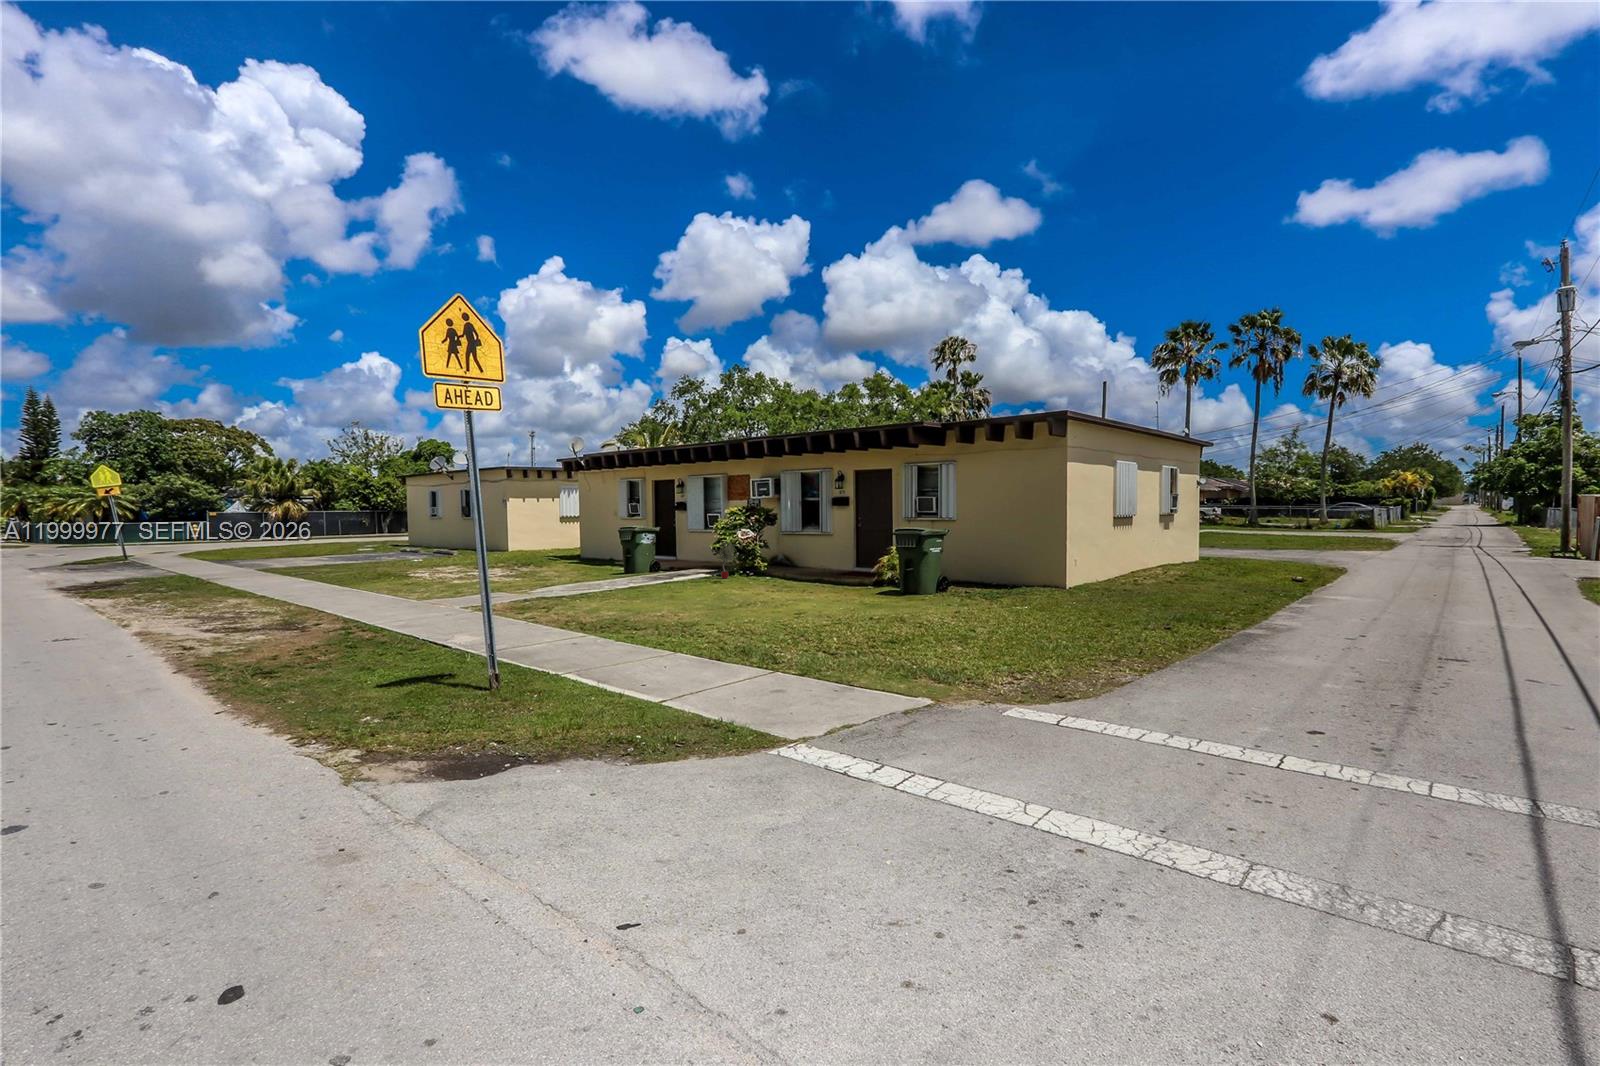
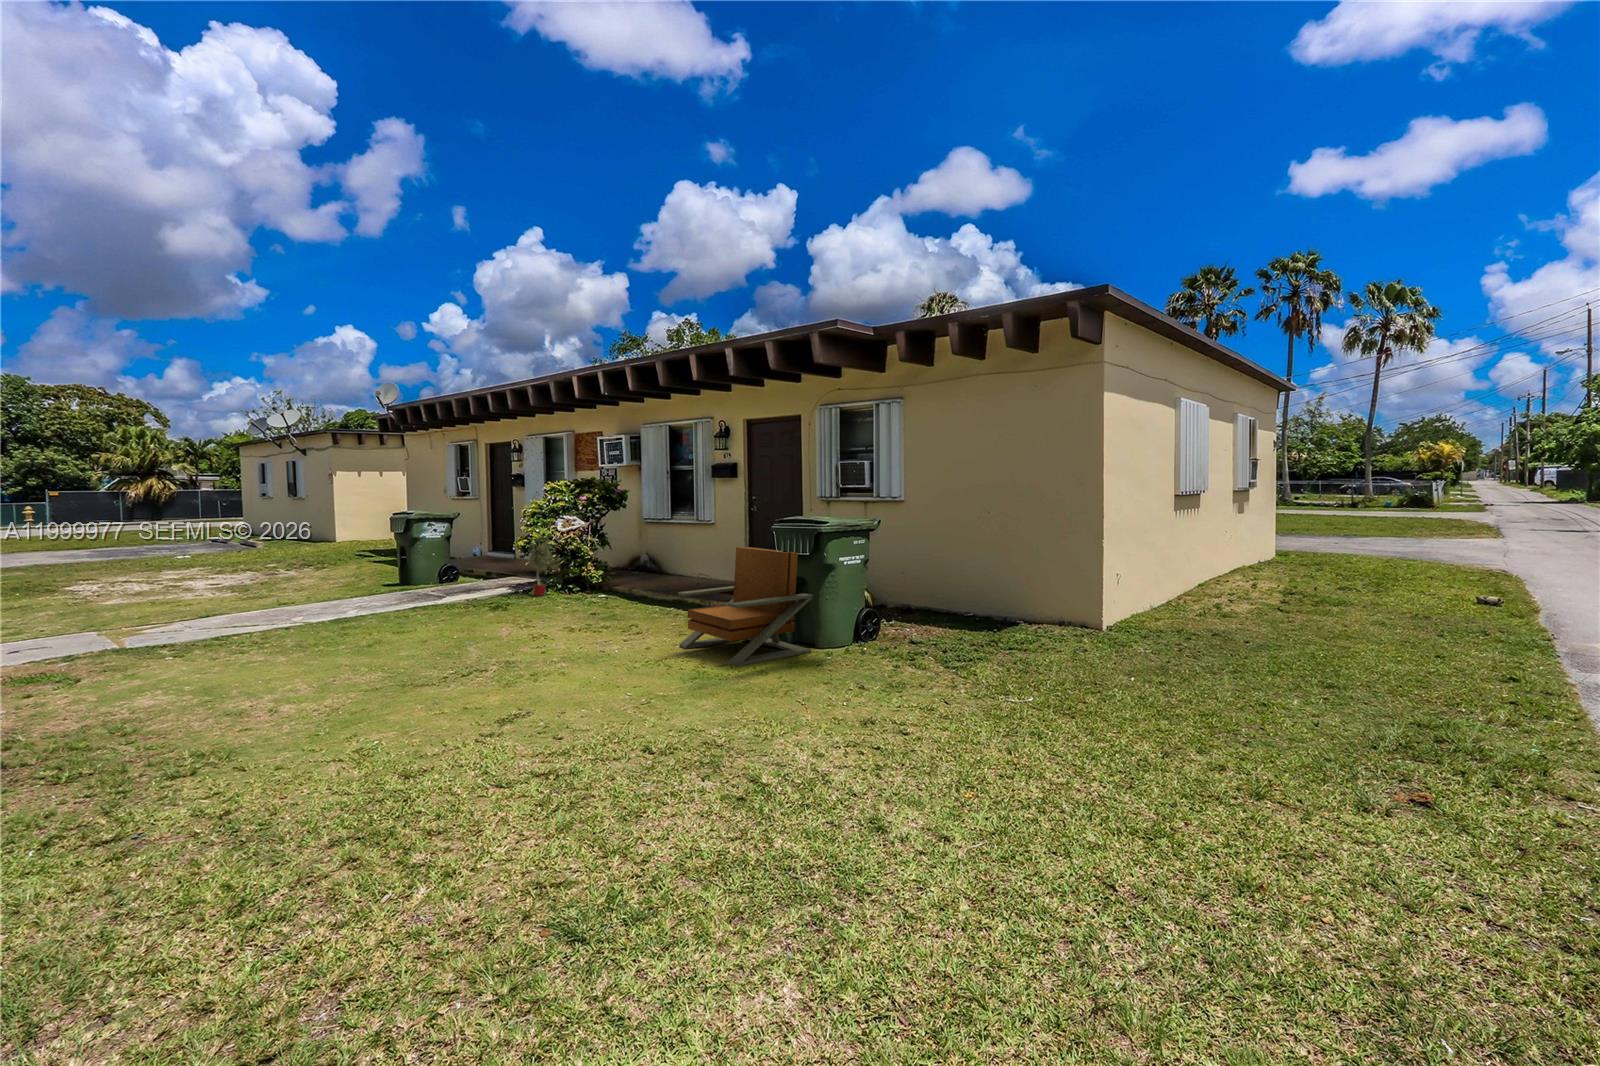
lounge chair: none [842,544,915,602] -> present [678,547,813,666]

